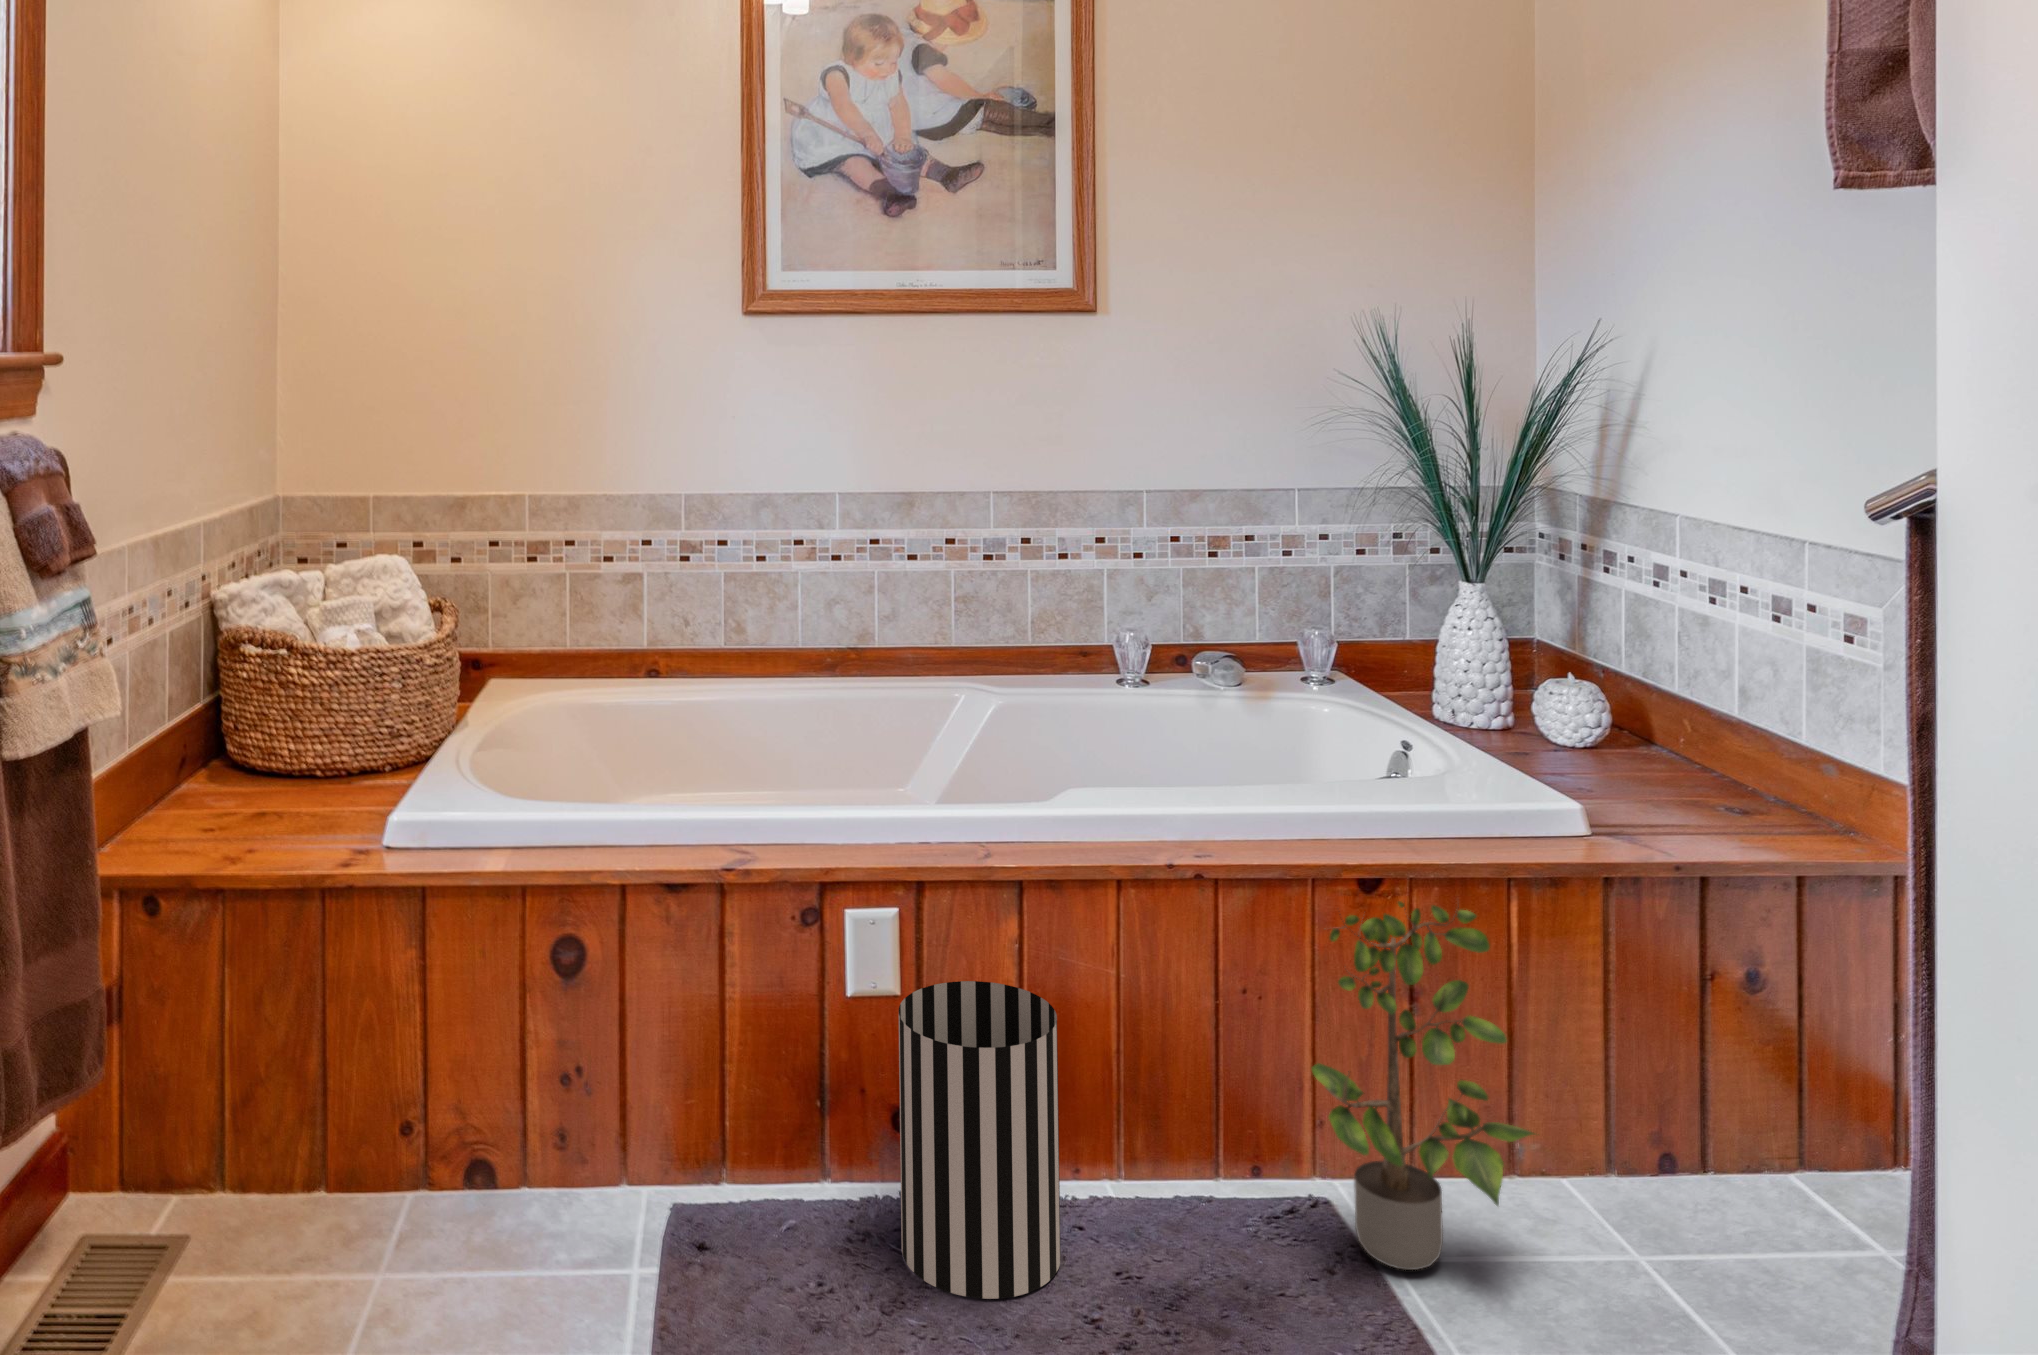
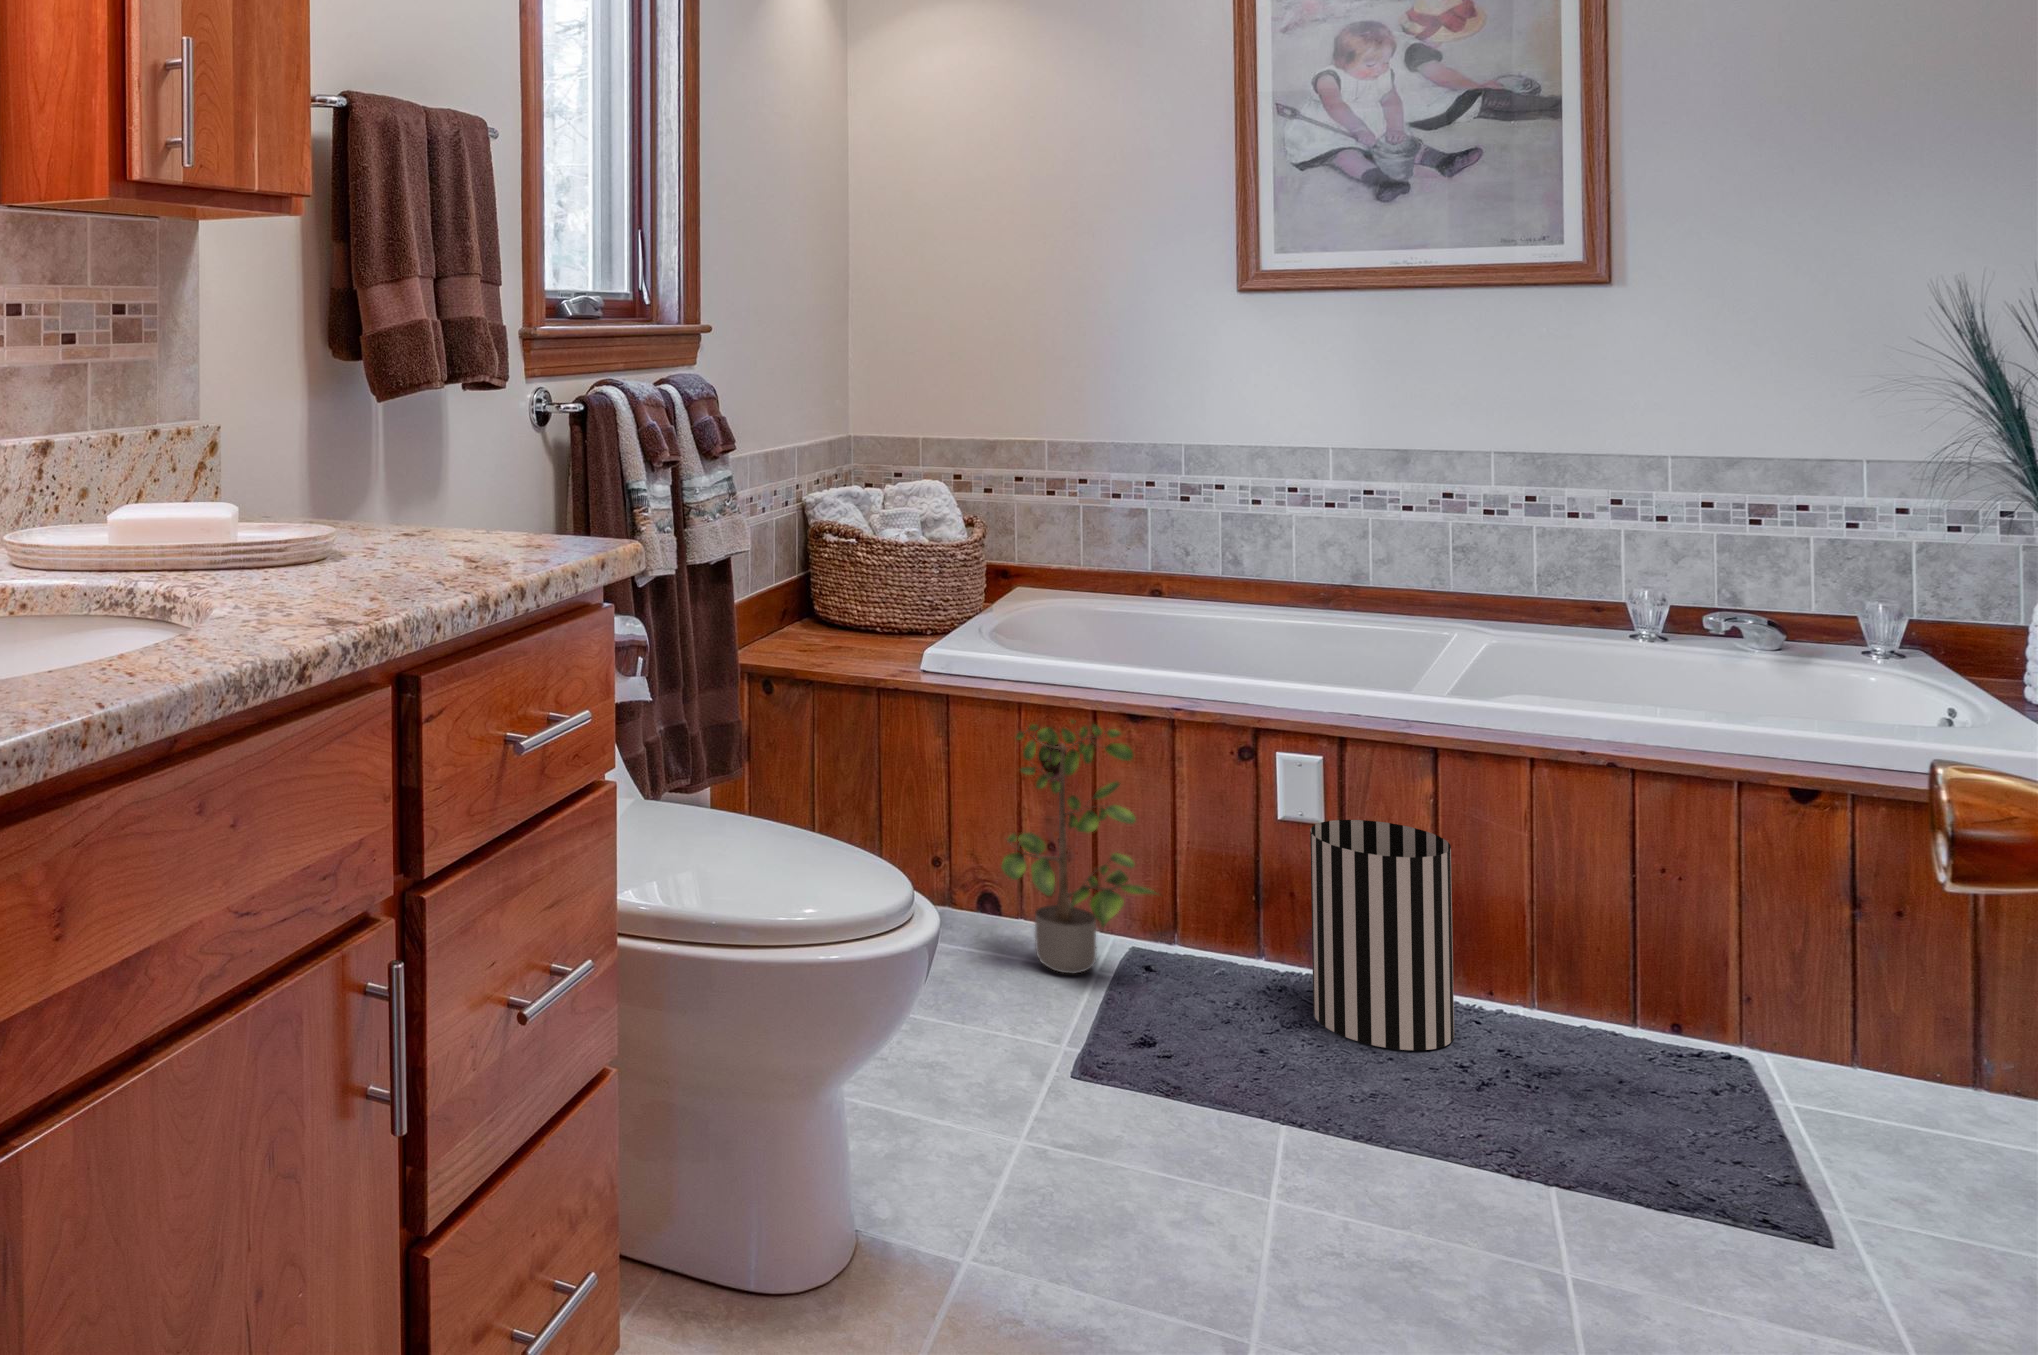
potted plant: present [1312,901,1534,1270] -> present [1001,720,1156,974]

